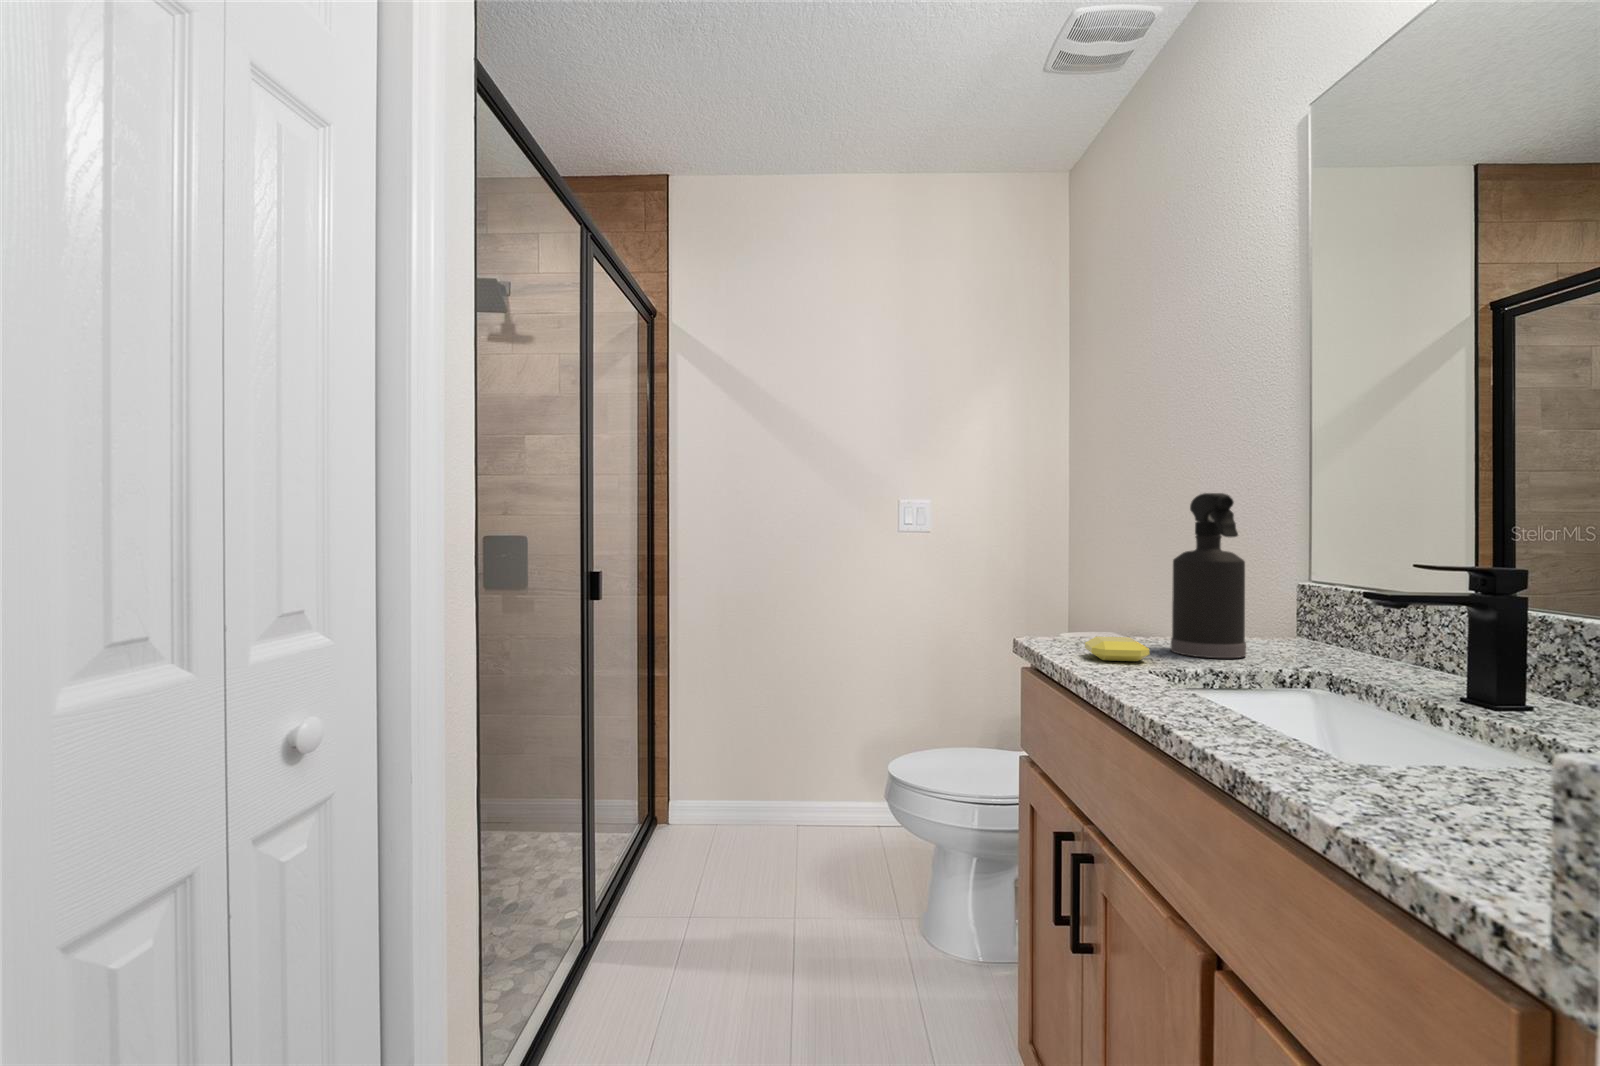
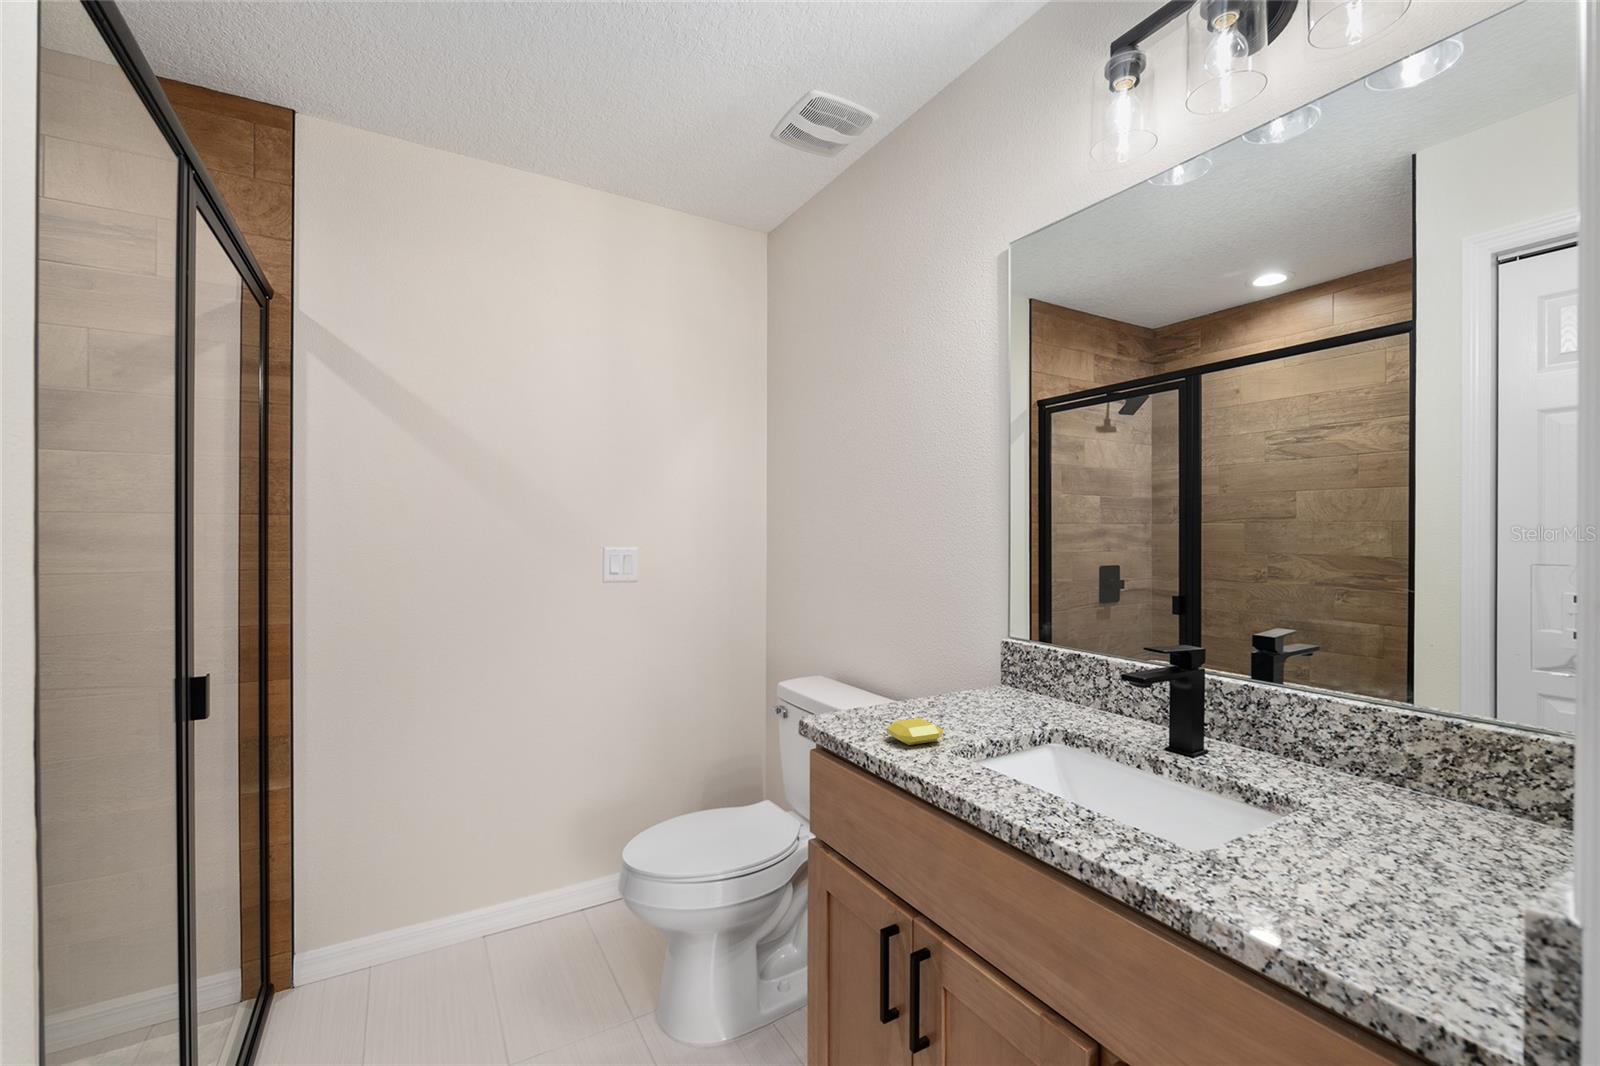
spray bottle: present [1171,493,1246,658] -> none [937,585,996,725]

